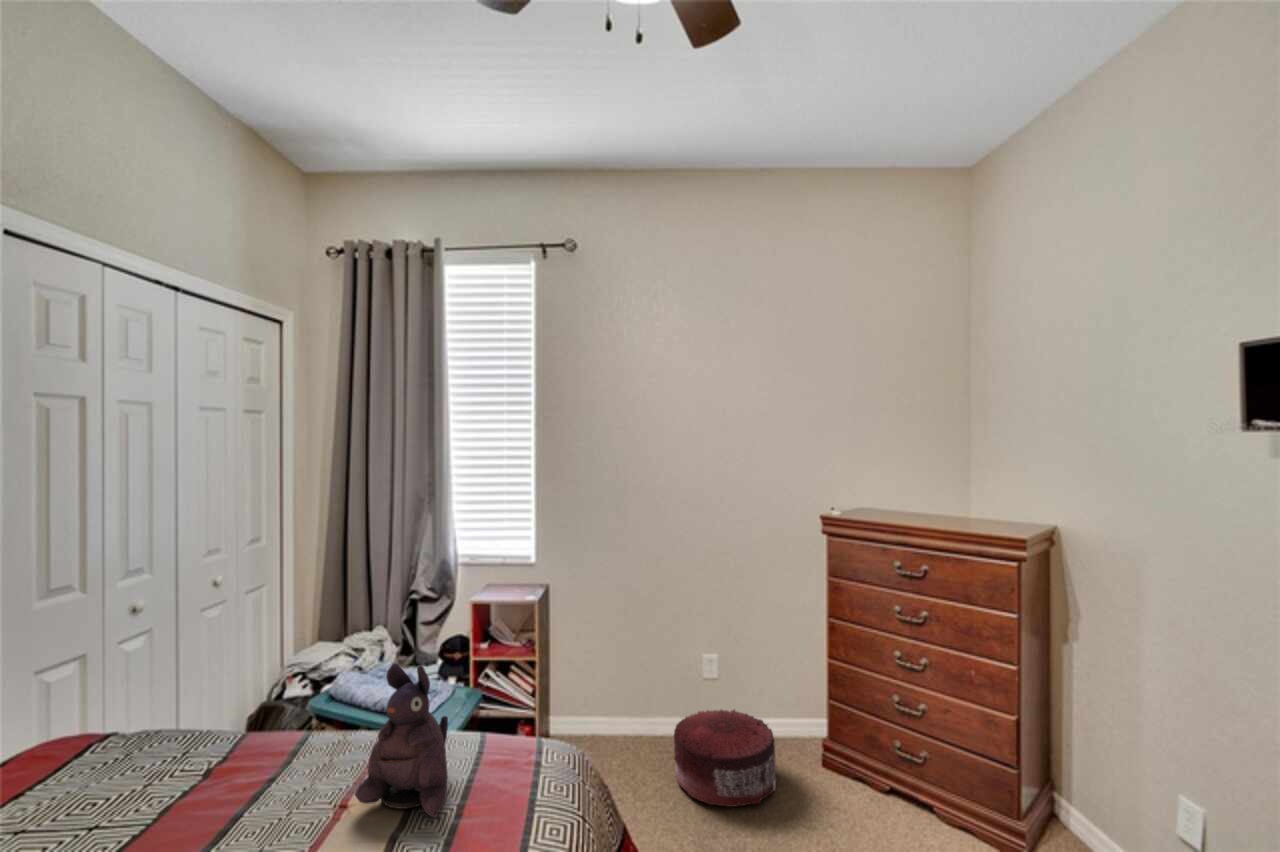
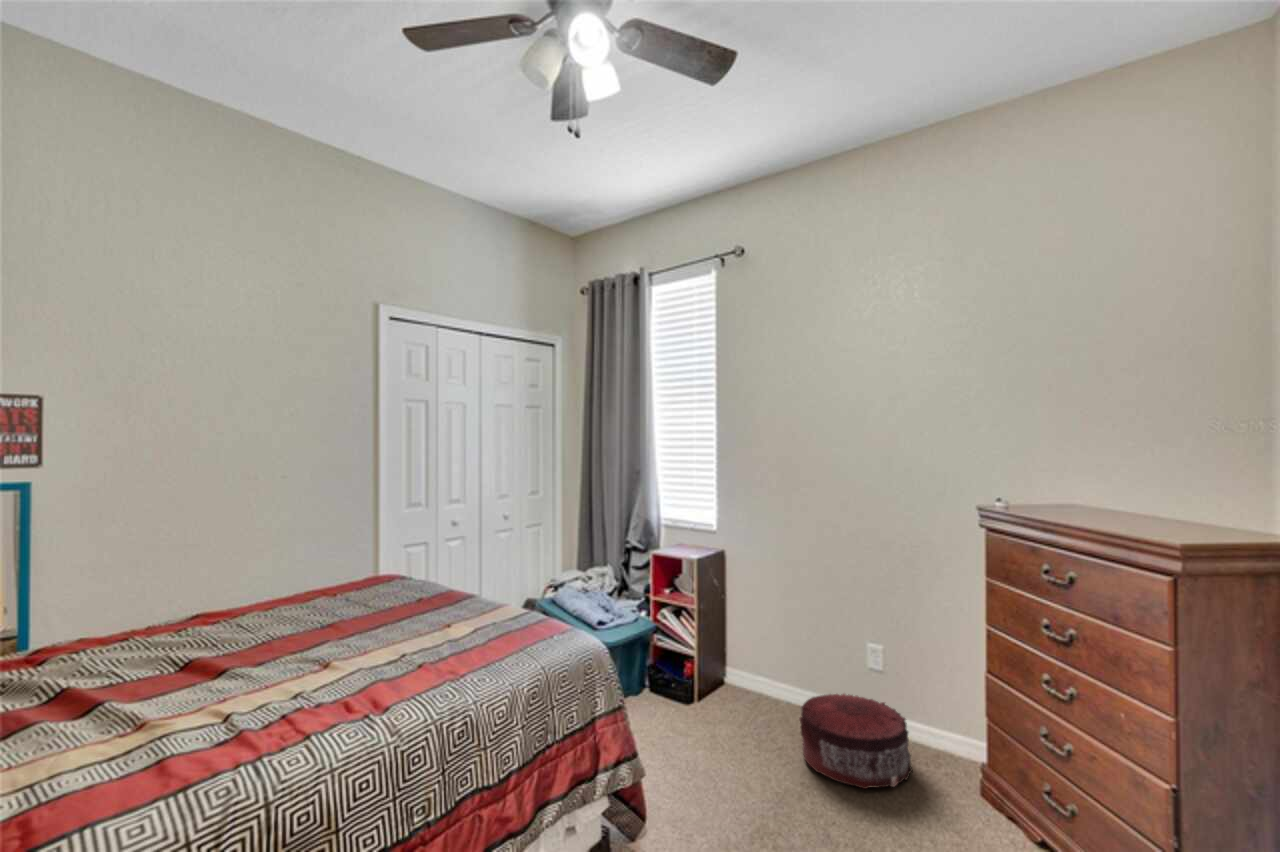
plush toy: present [355,663,448,817] -> none [448,552,511,639]

